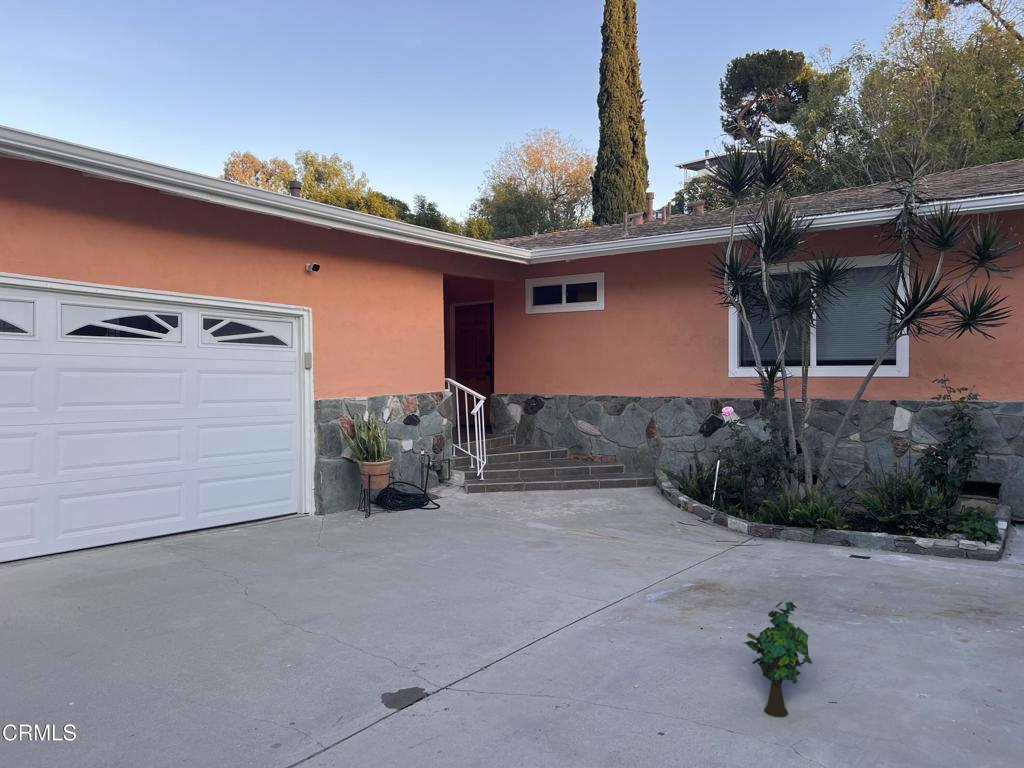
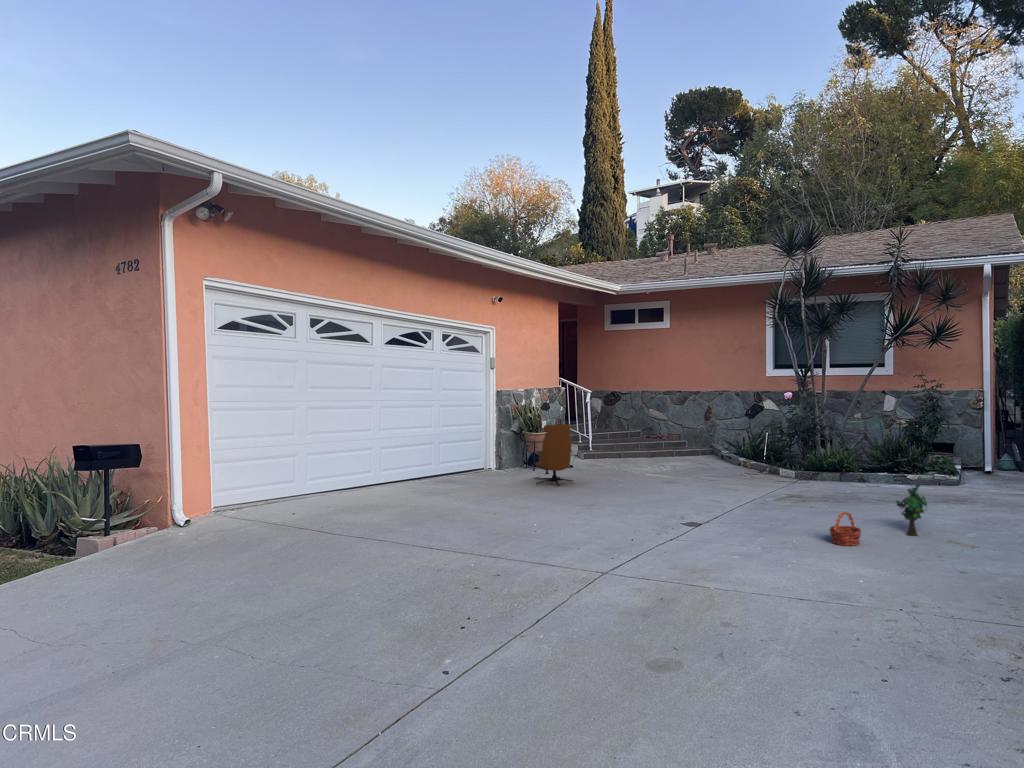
lounge chair: none [329,436,386,527] -> present [535,424,573,486]
basket: none [568,658,635,741] -> present [830,512,861,546]

